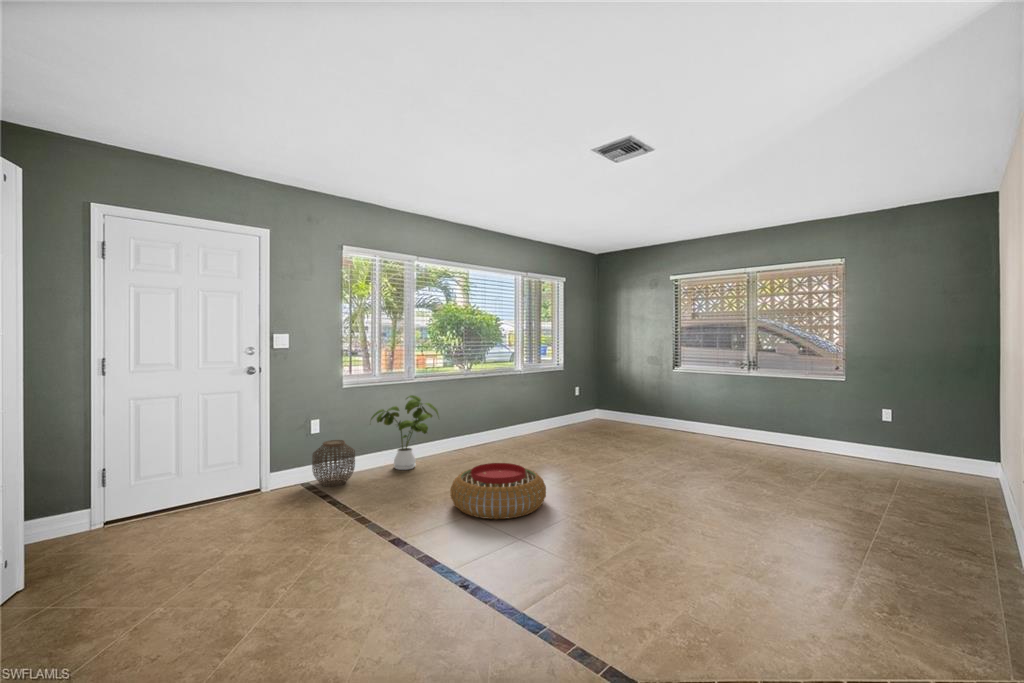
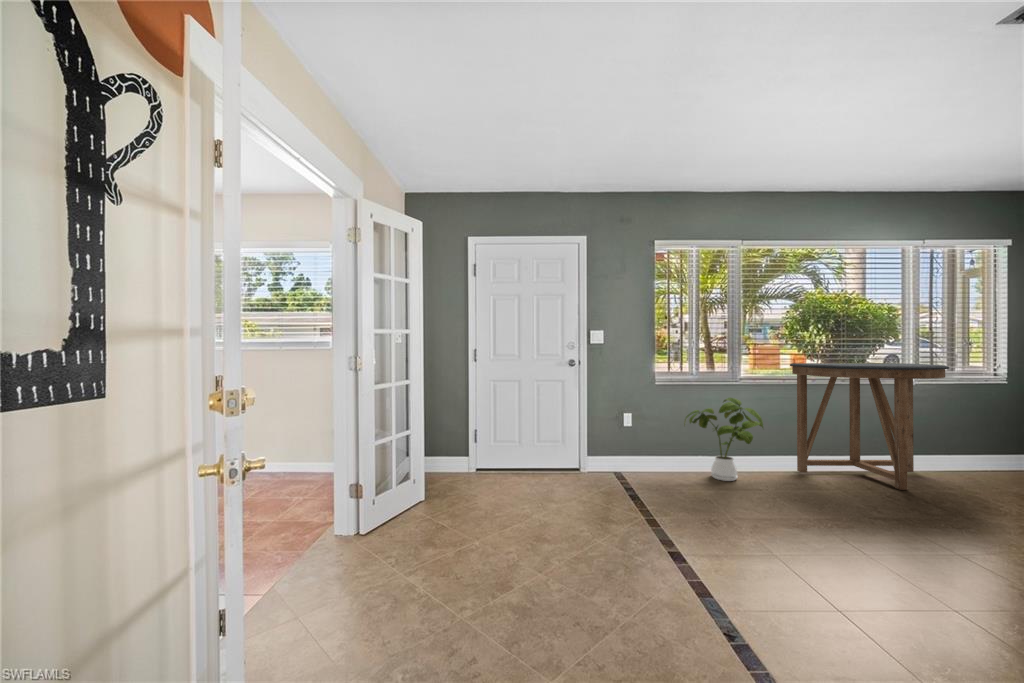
console table: none [449,360,540,451] -> present [790,363,949,490]
woven basket: present [312,440,355,486] -> none [623,435,664,481]
pouf: present [451,463,546,519] -> none [758,494,917,581]

